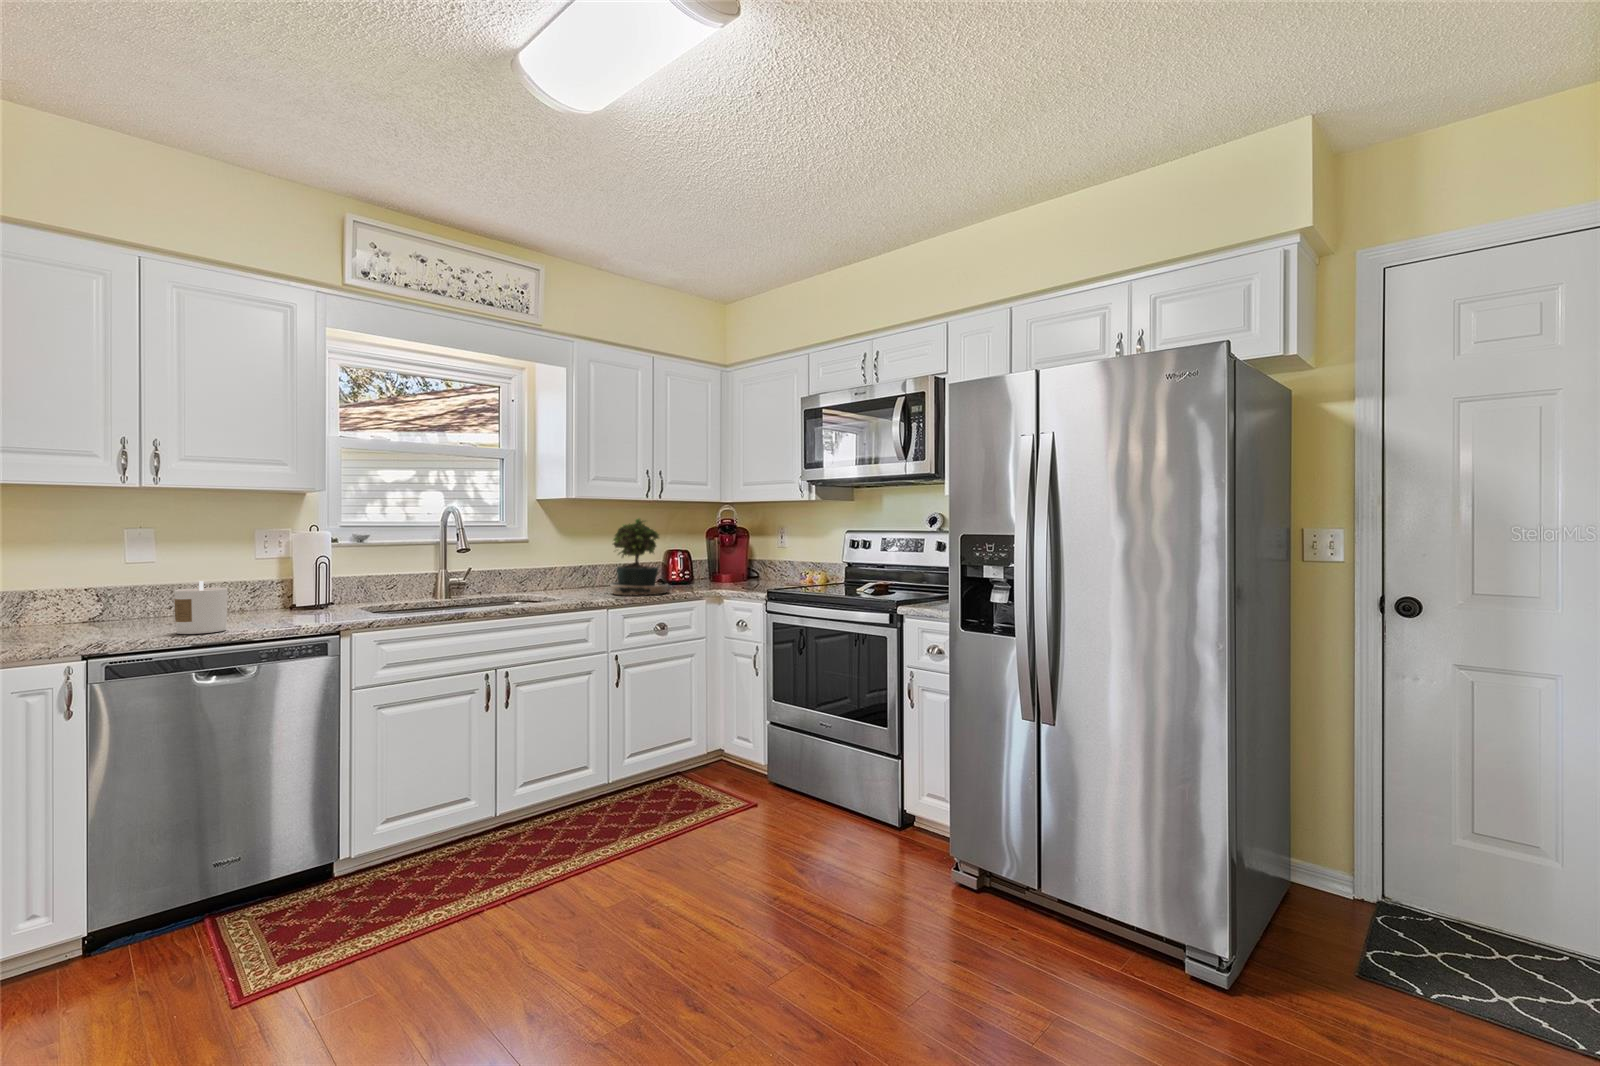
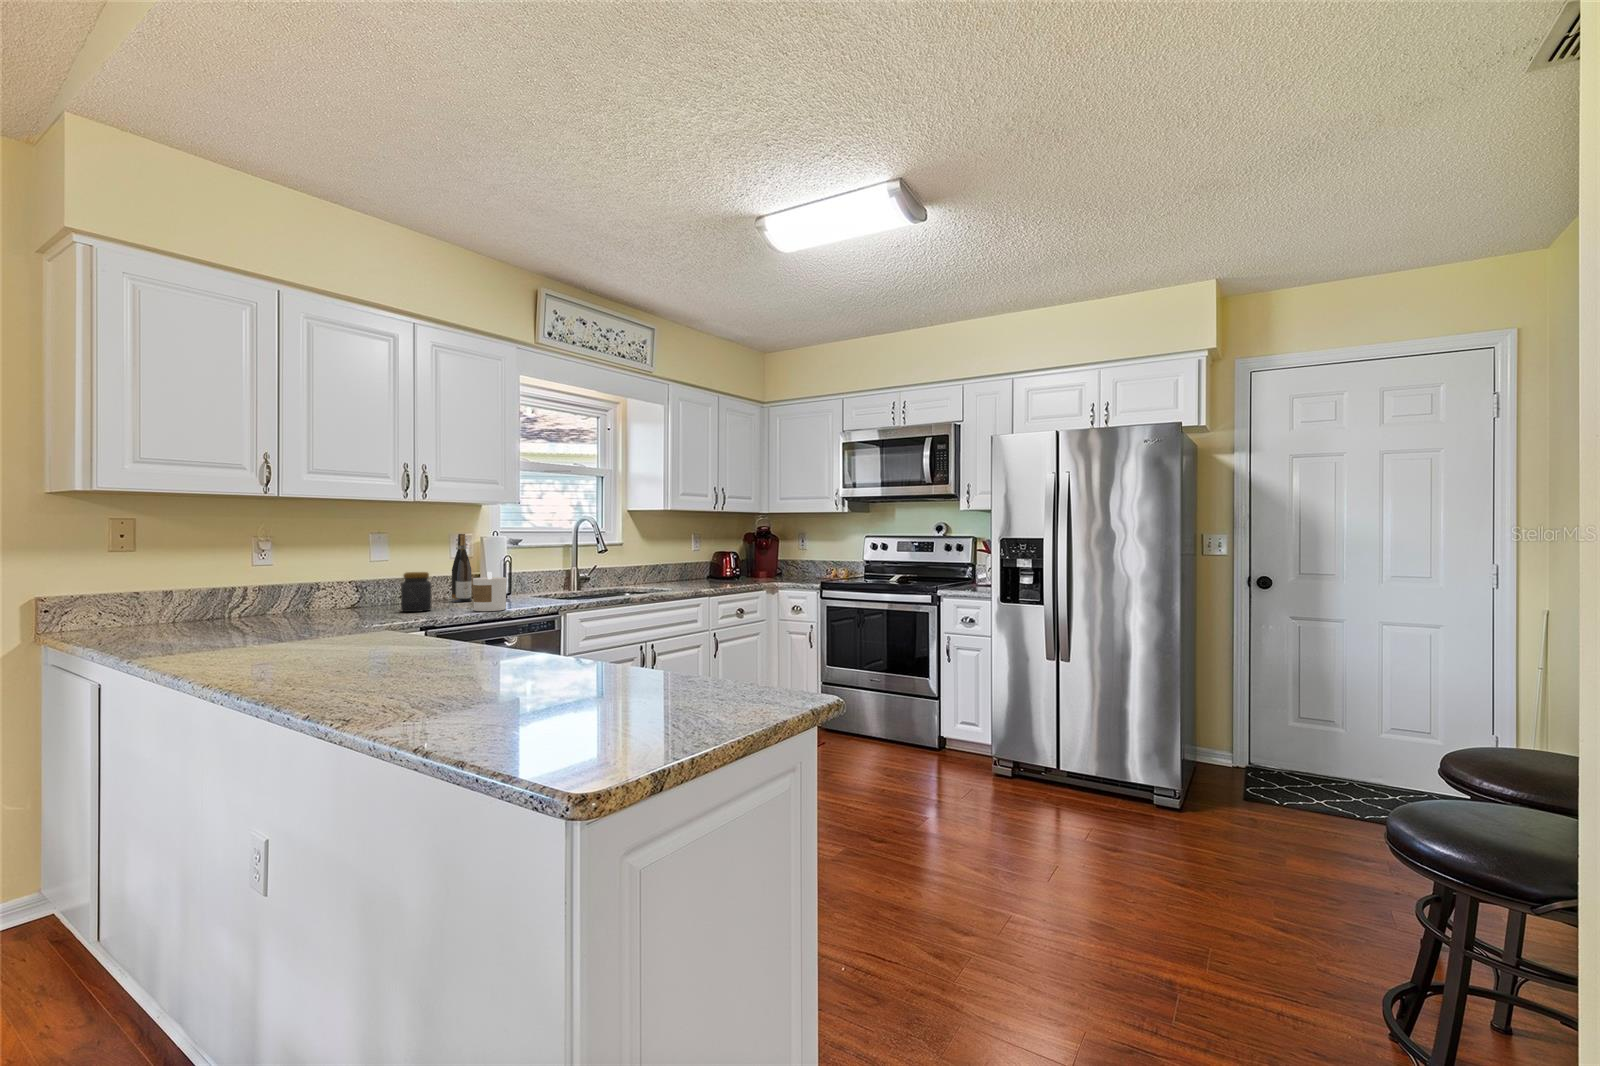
potted plant: present [610,518,668,595] -> none [685,525,747,587]
wine bottle: none [226,530,255,616] -> present [452,534,471,602]
jar: none [91,580,139,633] -> present [401,572,431,612]

